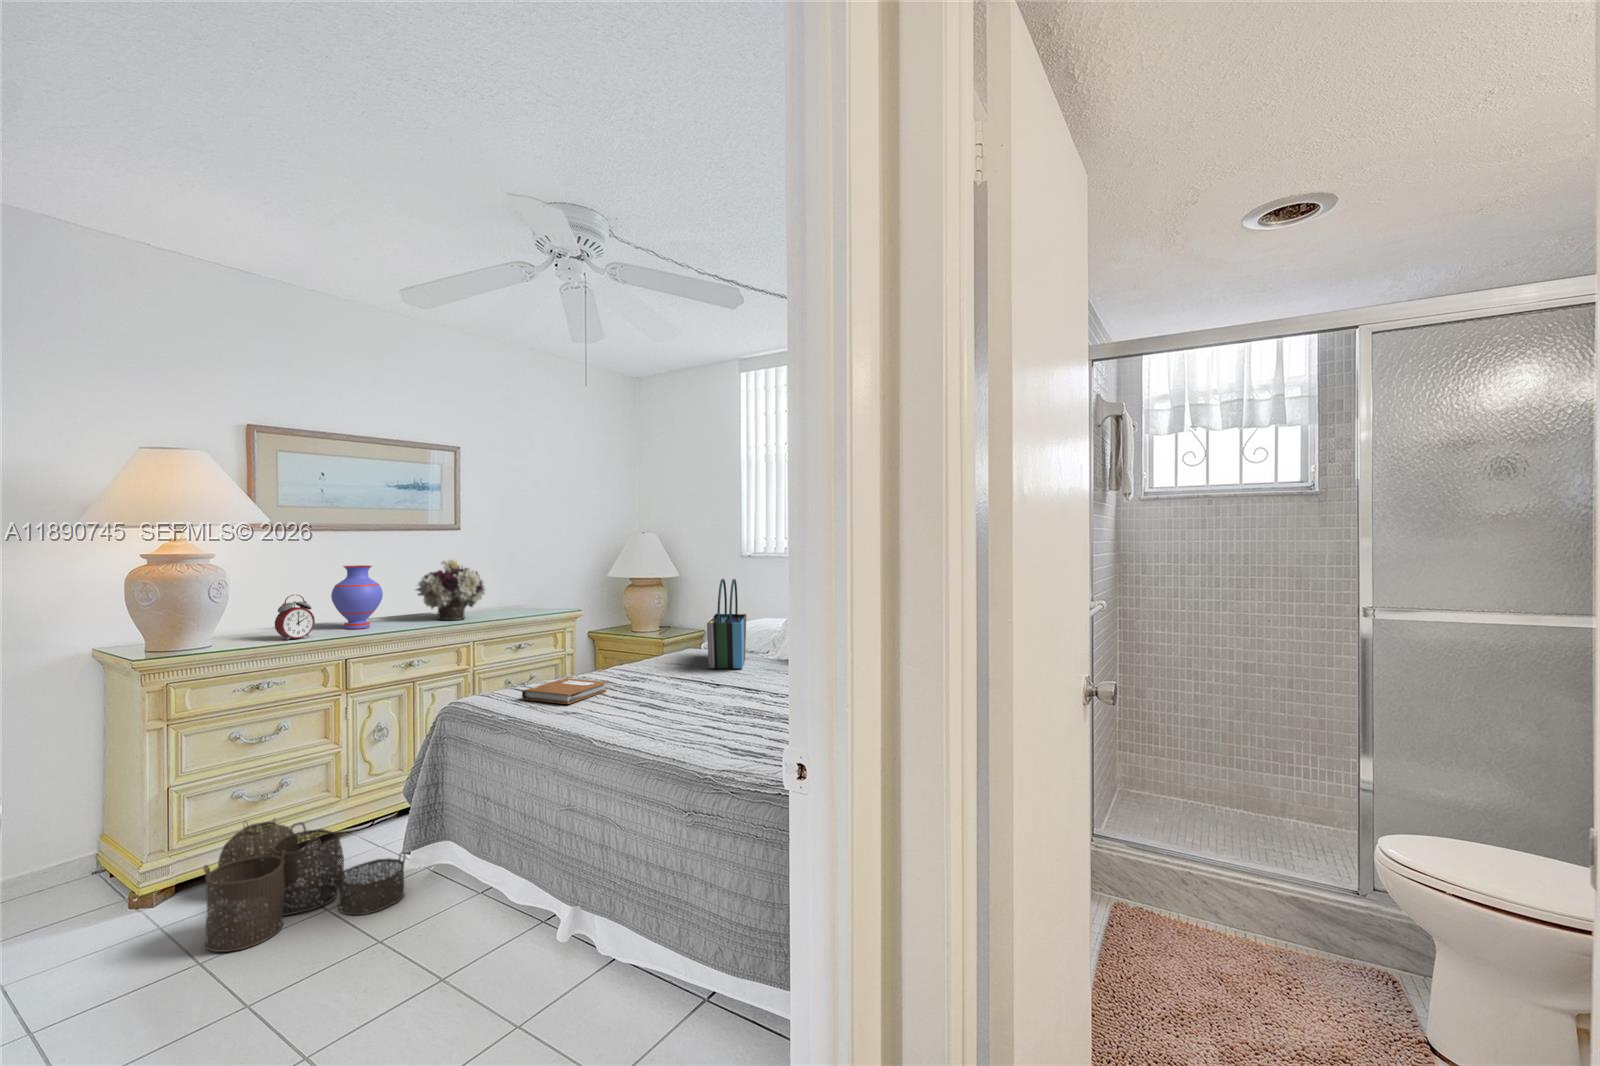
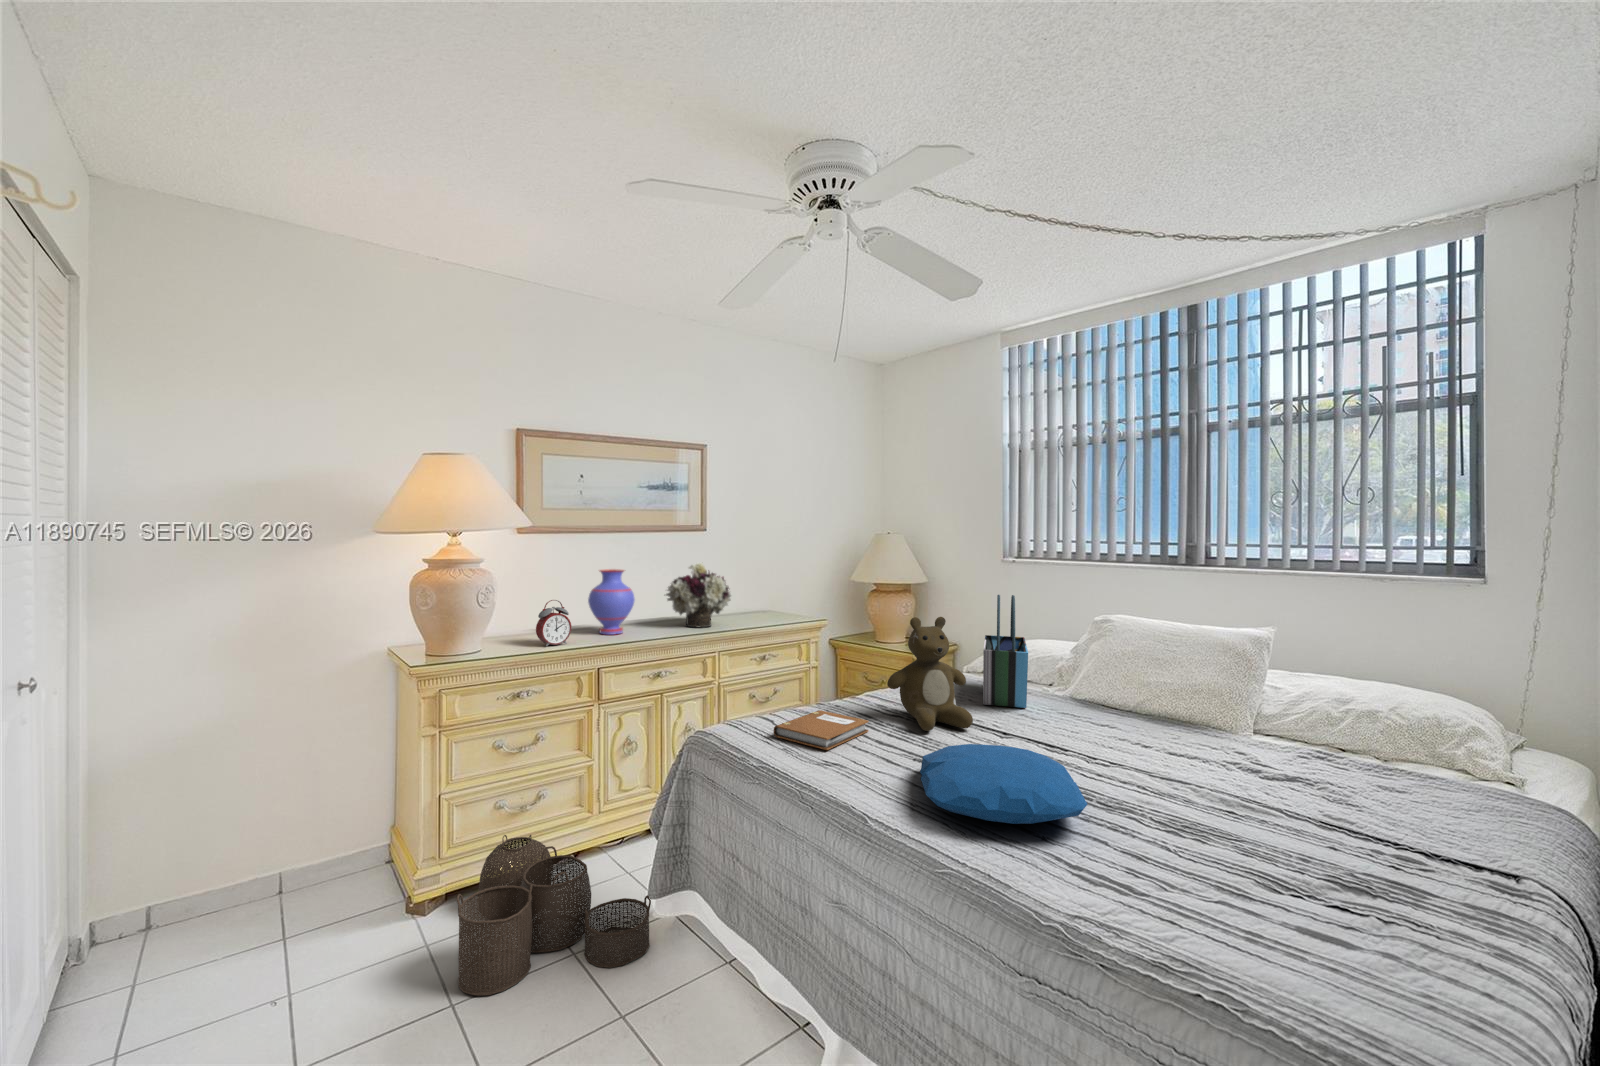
teddy bear: none [625,596,693,687] -> present [887,617,973,731]
pillow: none [637,687,751,731] -> present [920,744,1087,824]

